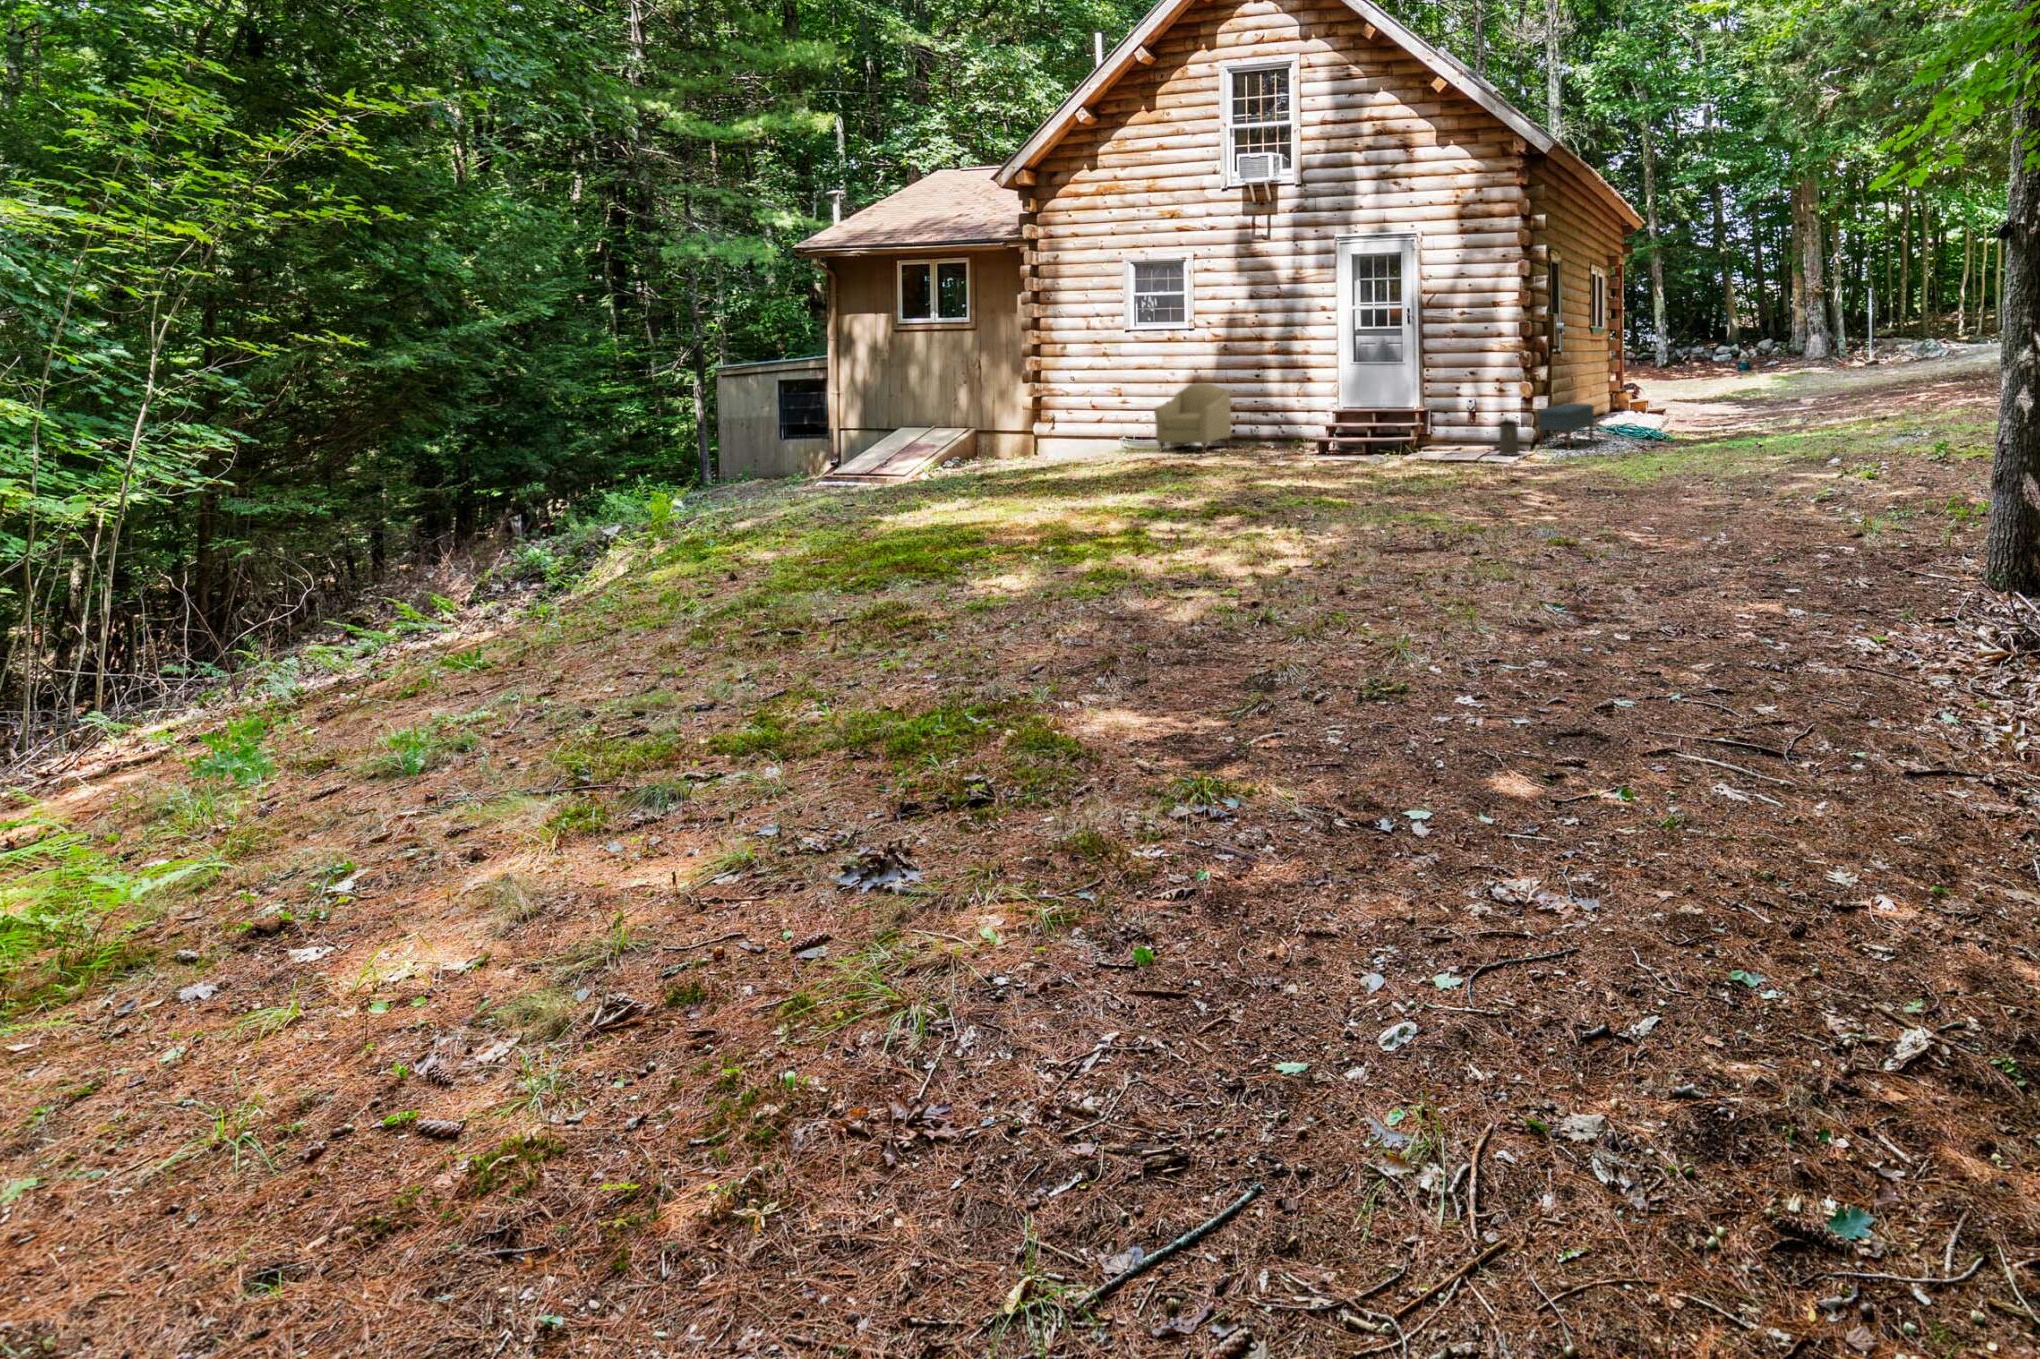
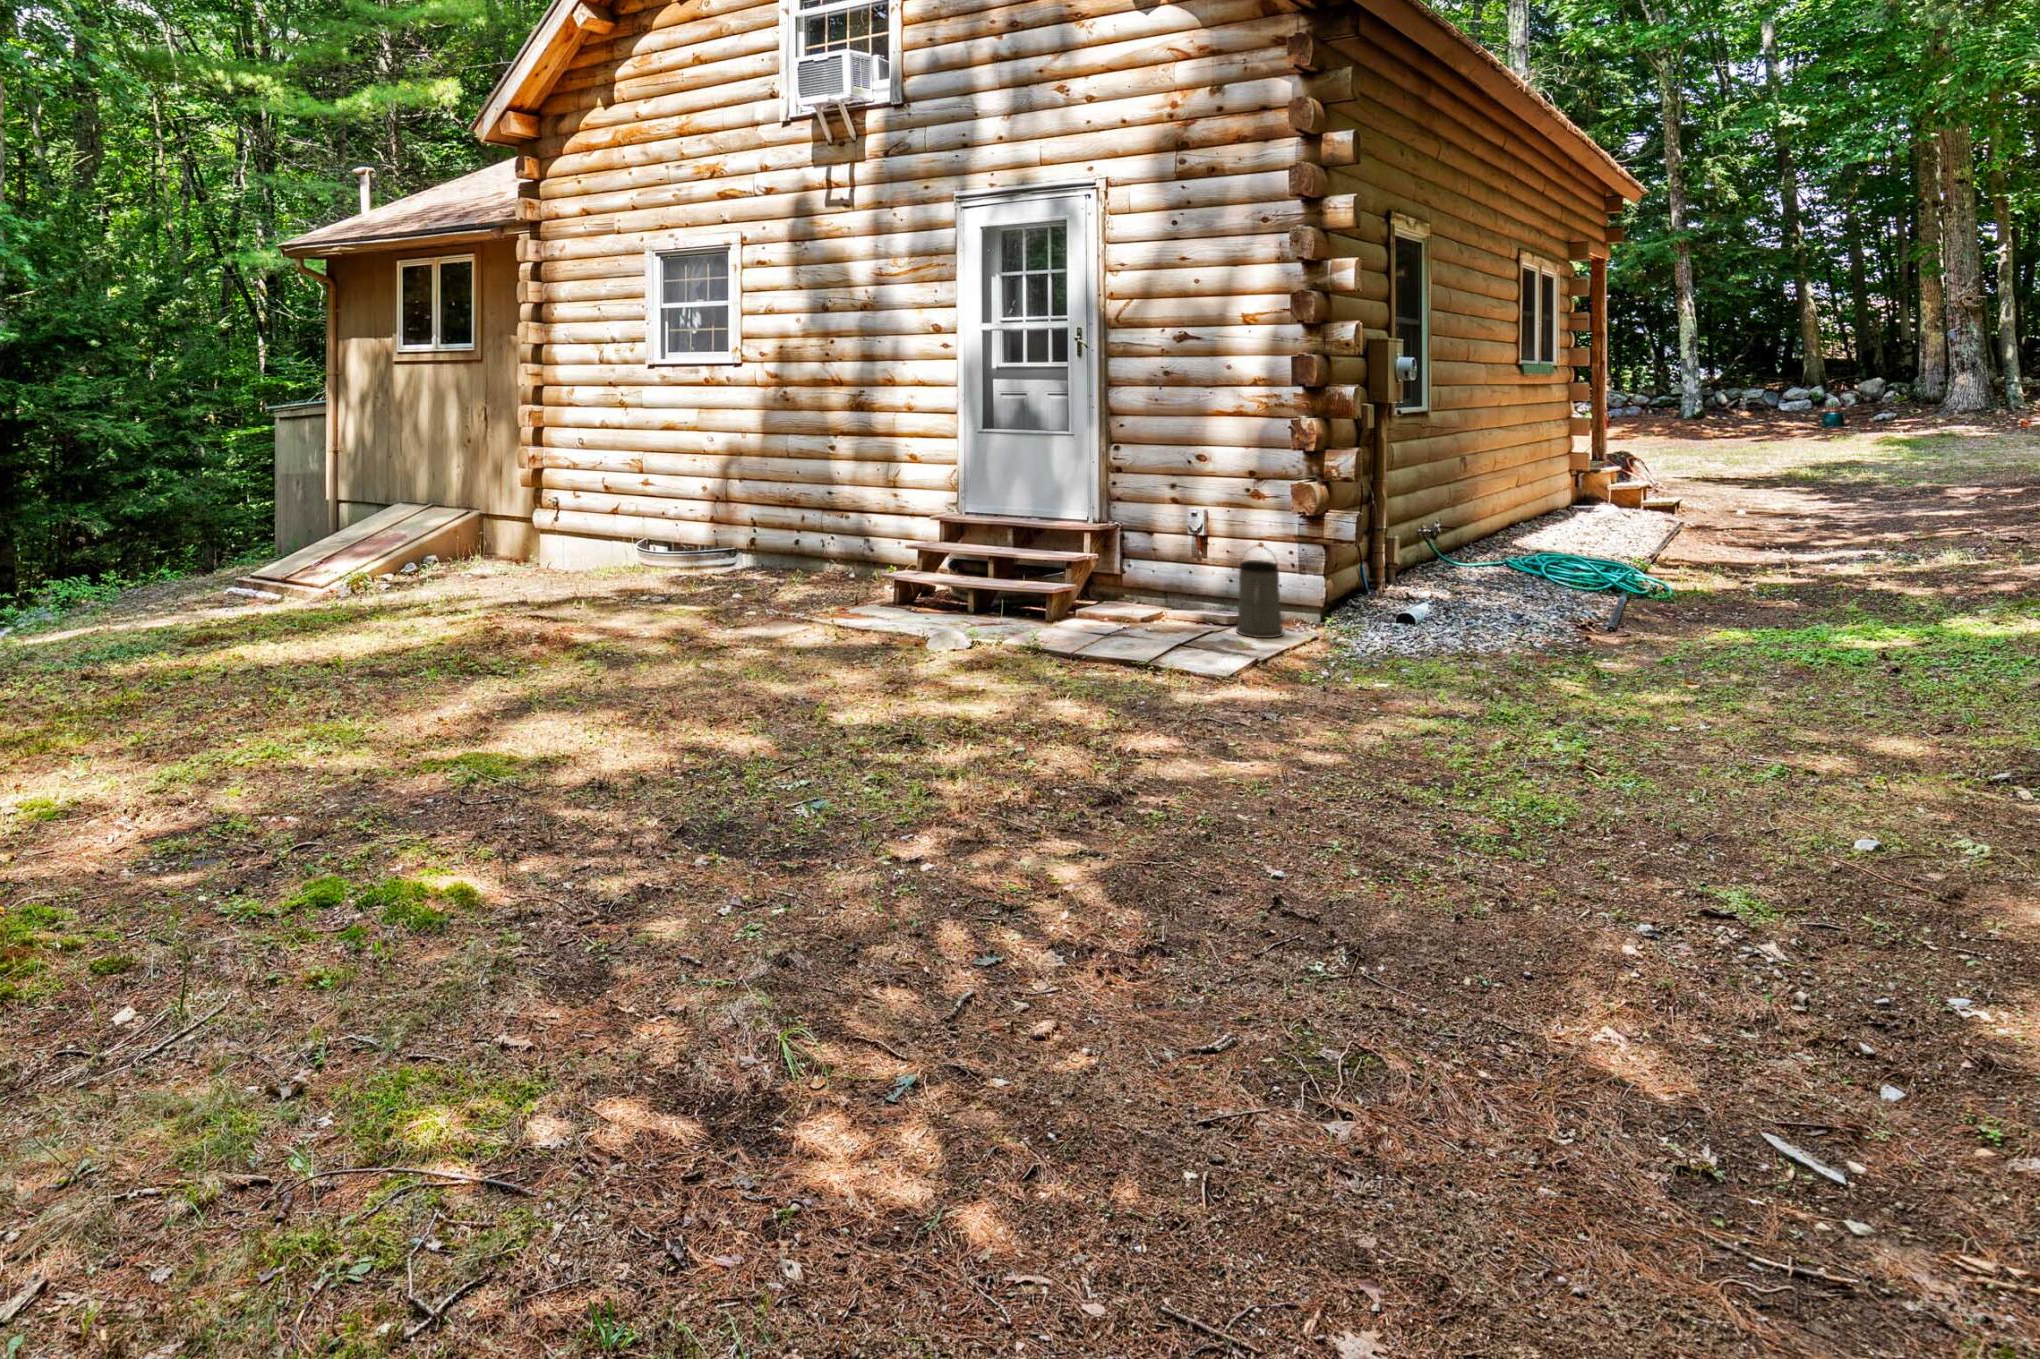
chair: present [1154,383,1231,452] -> none [645,452,786,577]
bench: present [1537,403,1594,449] -> none [1337,518,1480,627]

